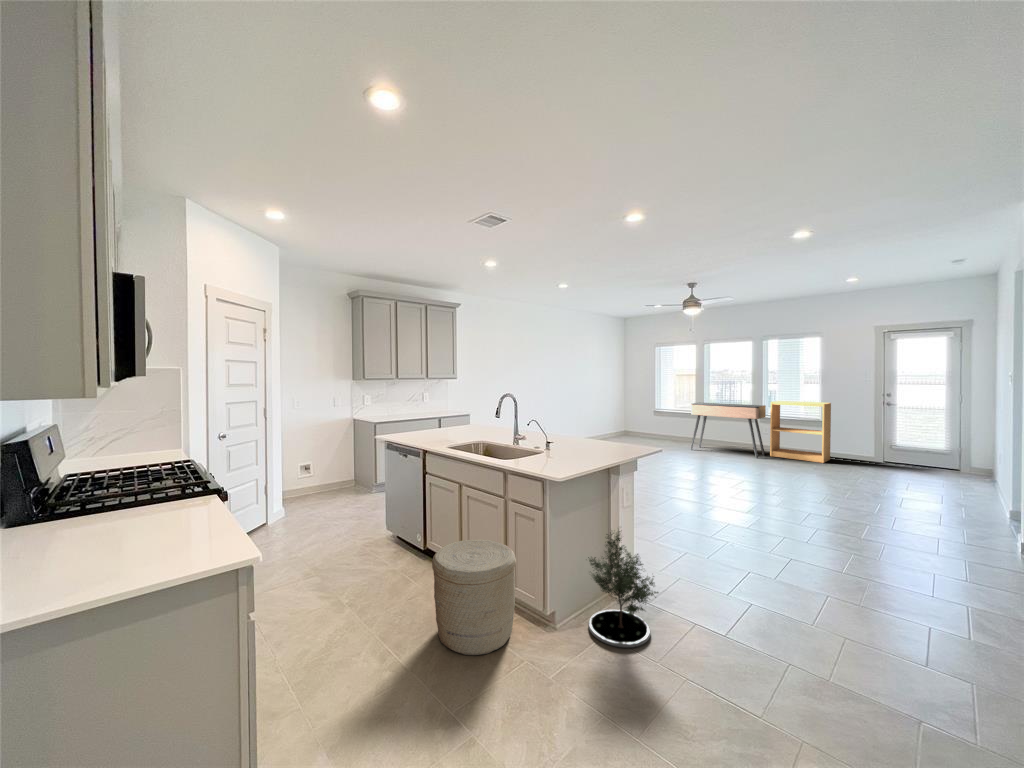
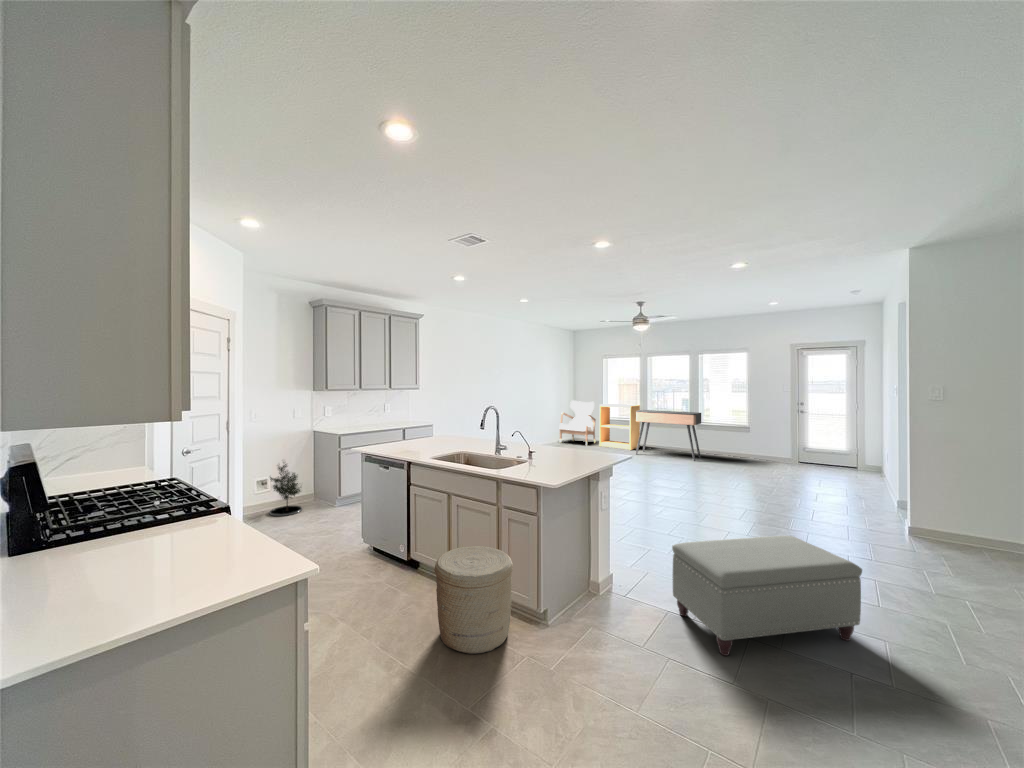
armchair: none [610,393,649,440] -> present [560,400,596,446]
bookshelf: present [770,401,831,463] -> present [599,404,640,450]
potted tree: present [588,531,659,648] -> present [269,464,302,516]
ottoman: none [703,546,948,685] -> present [672,536,862,656]

